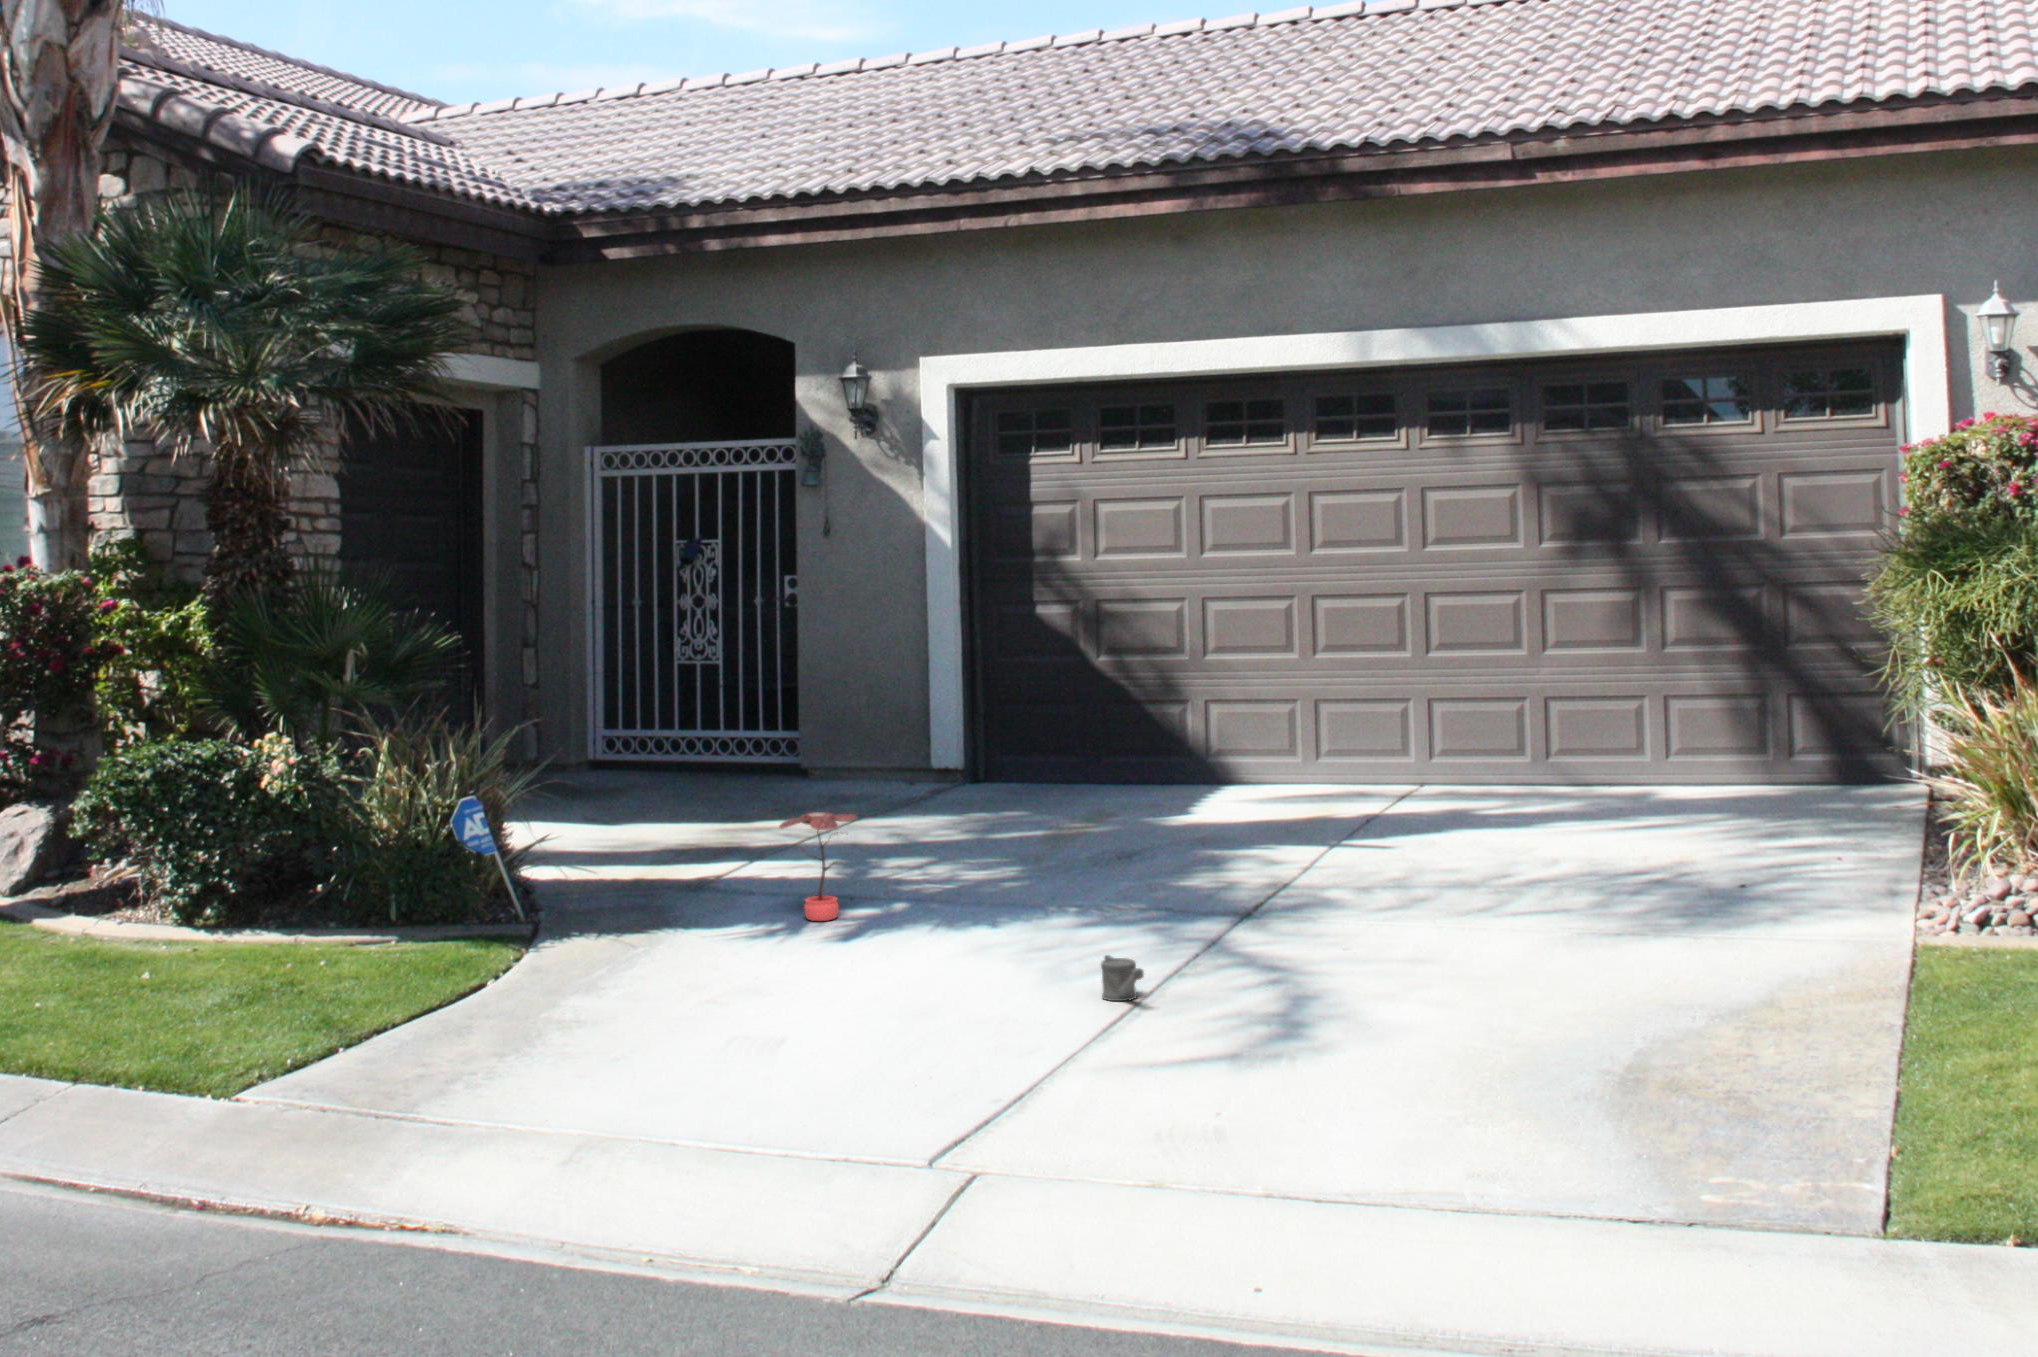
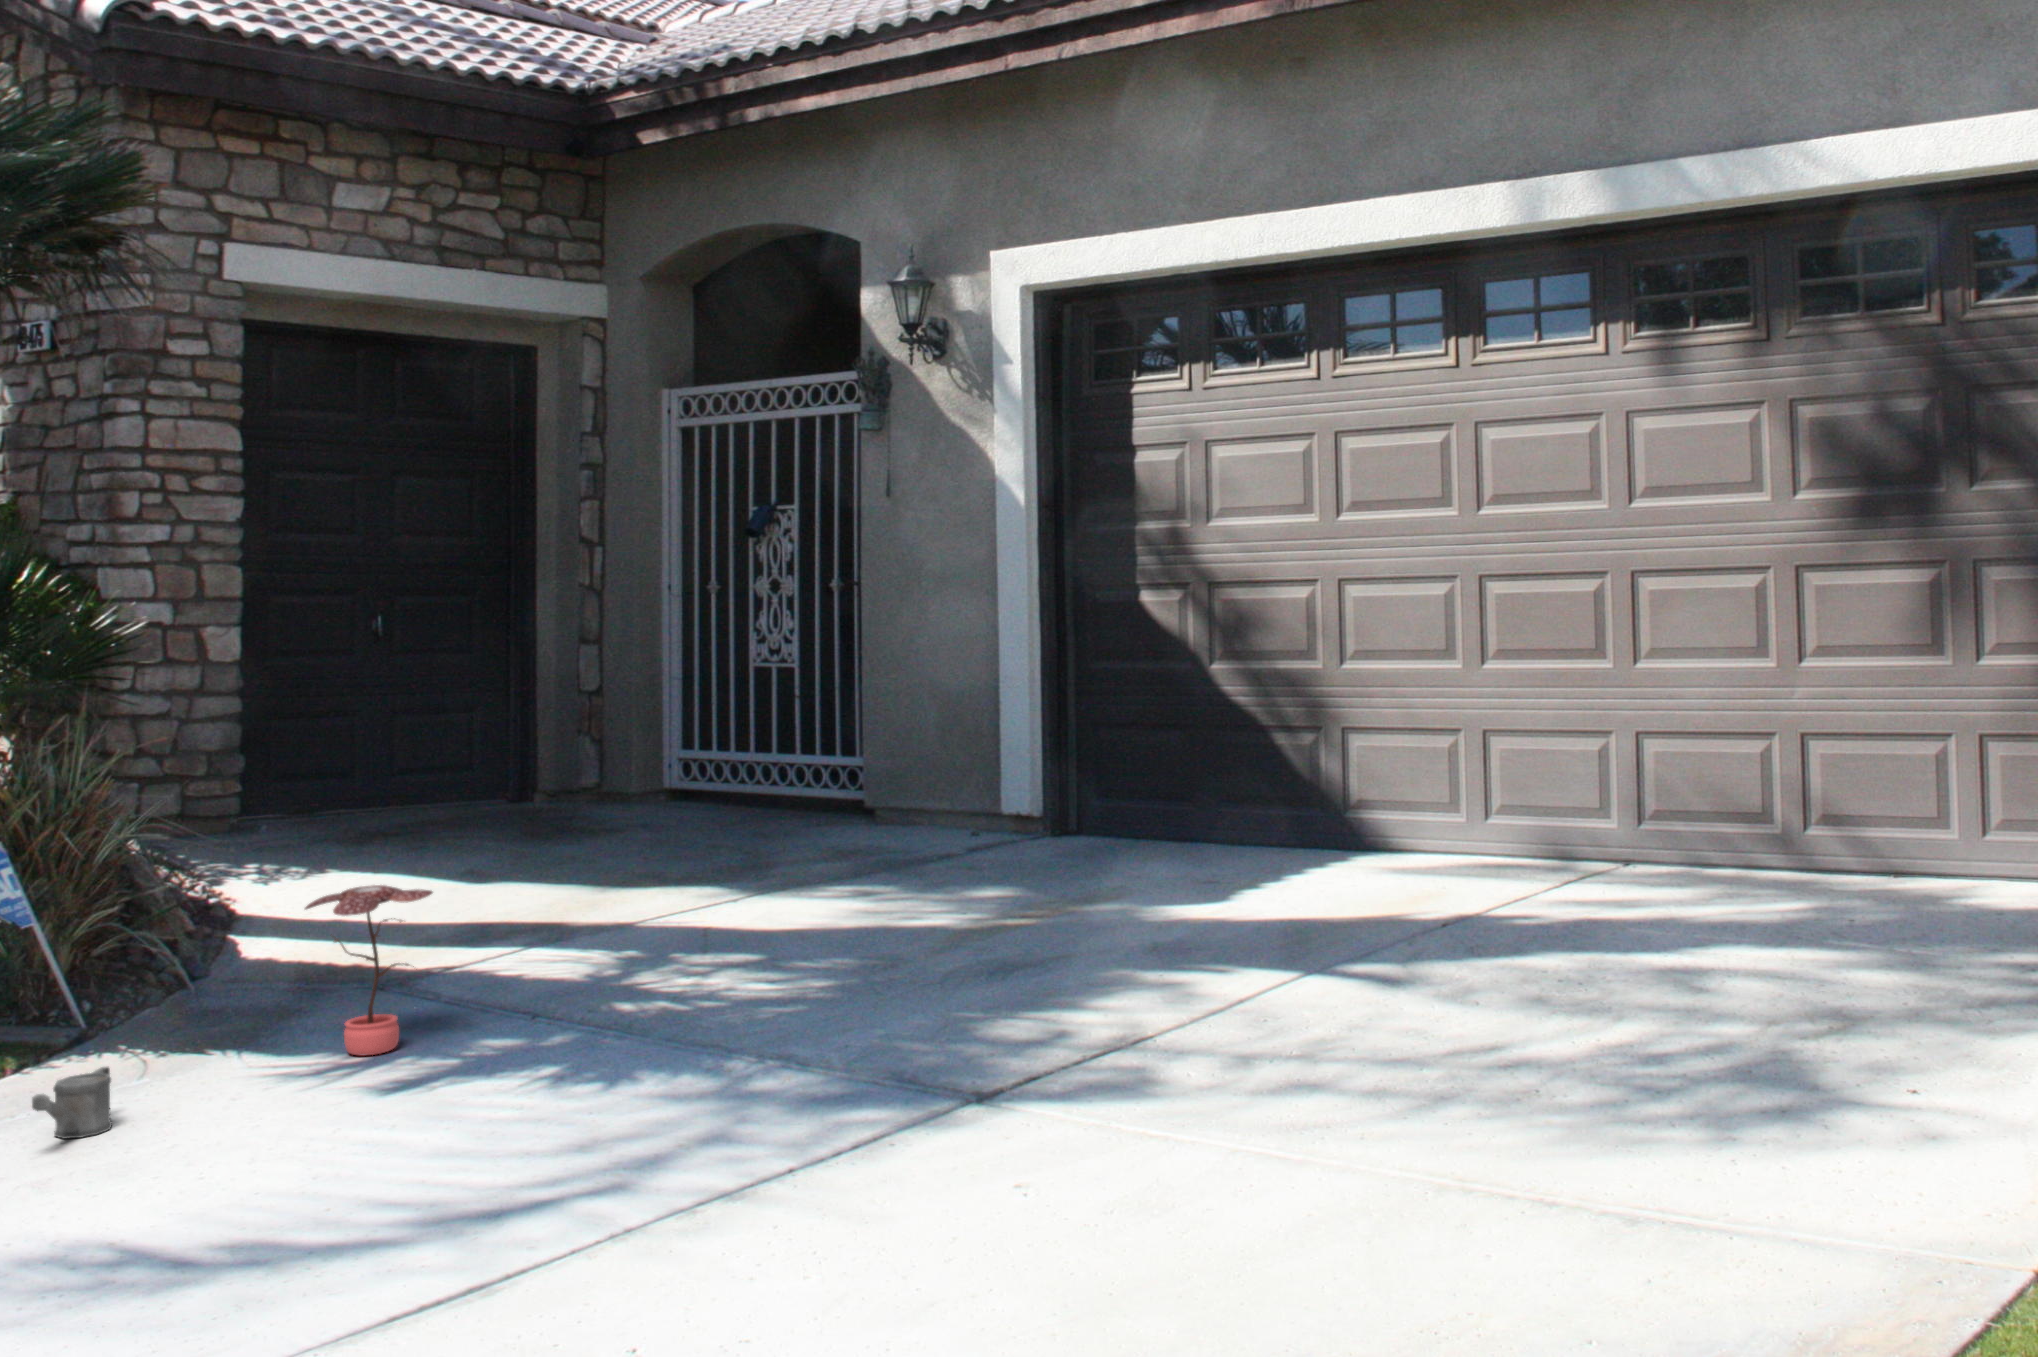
watering can: present [1101,955,1144,1001] -> present [32,1067,112,1139]

